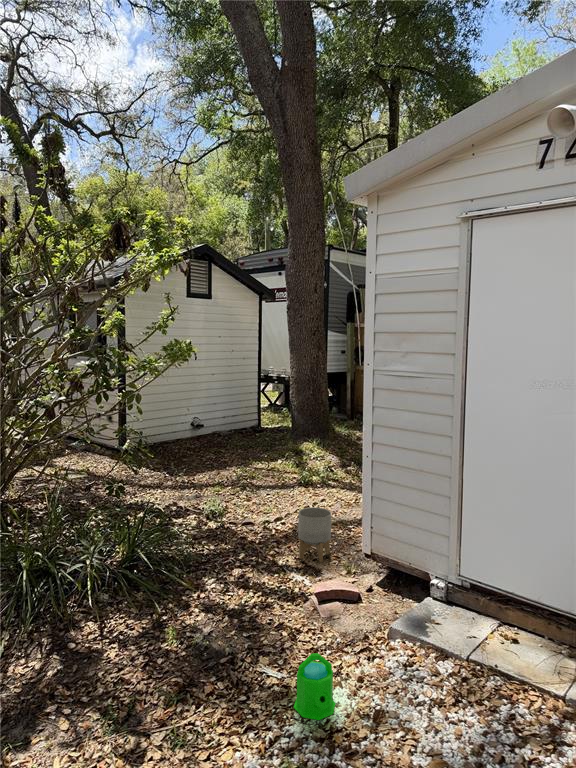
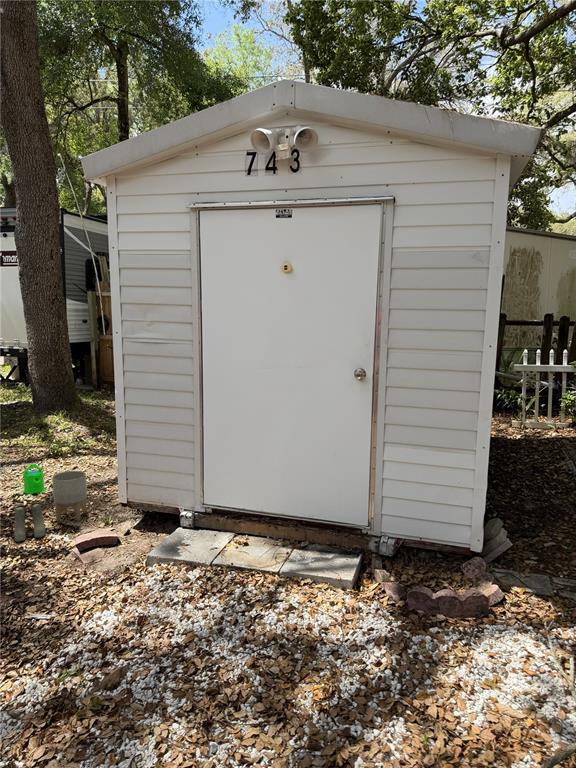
boots: none [259,536,287,575] -> present [14,502,45,542]
watering can: present [294,653,336,720] -> present [23,464,46,494]

